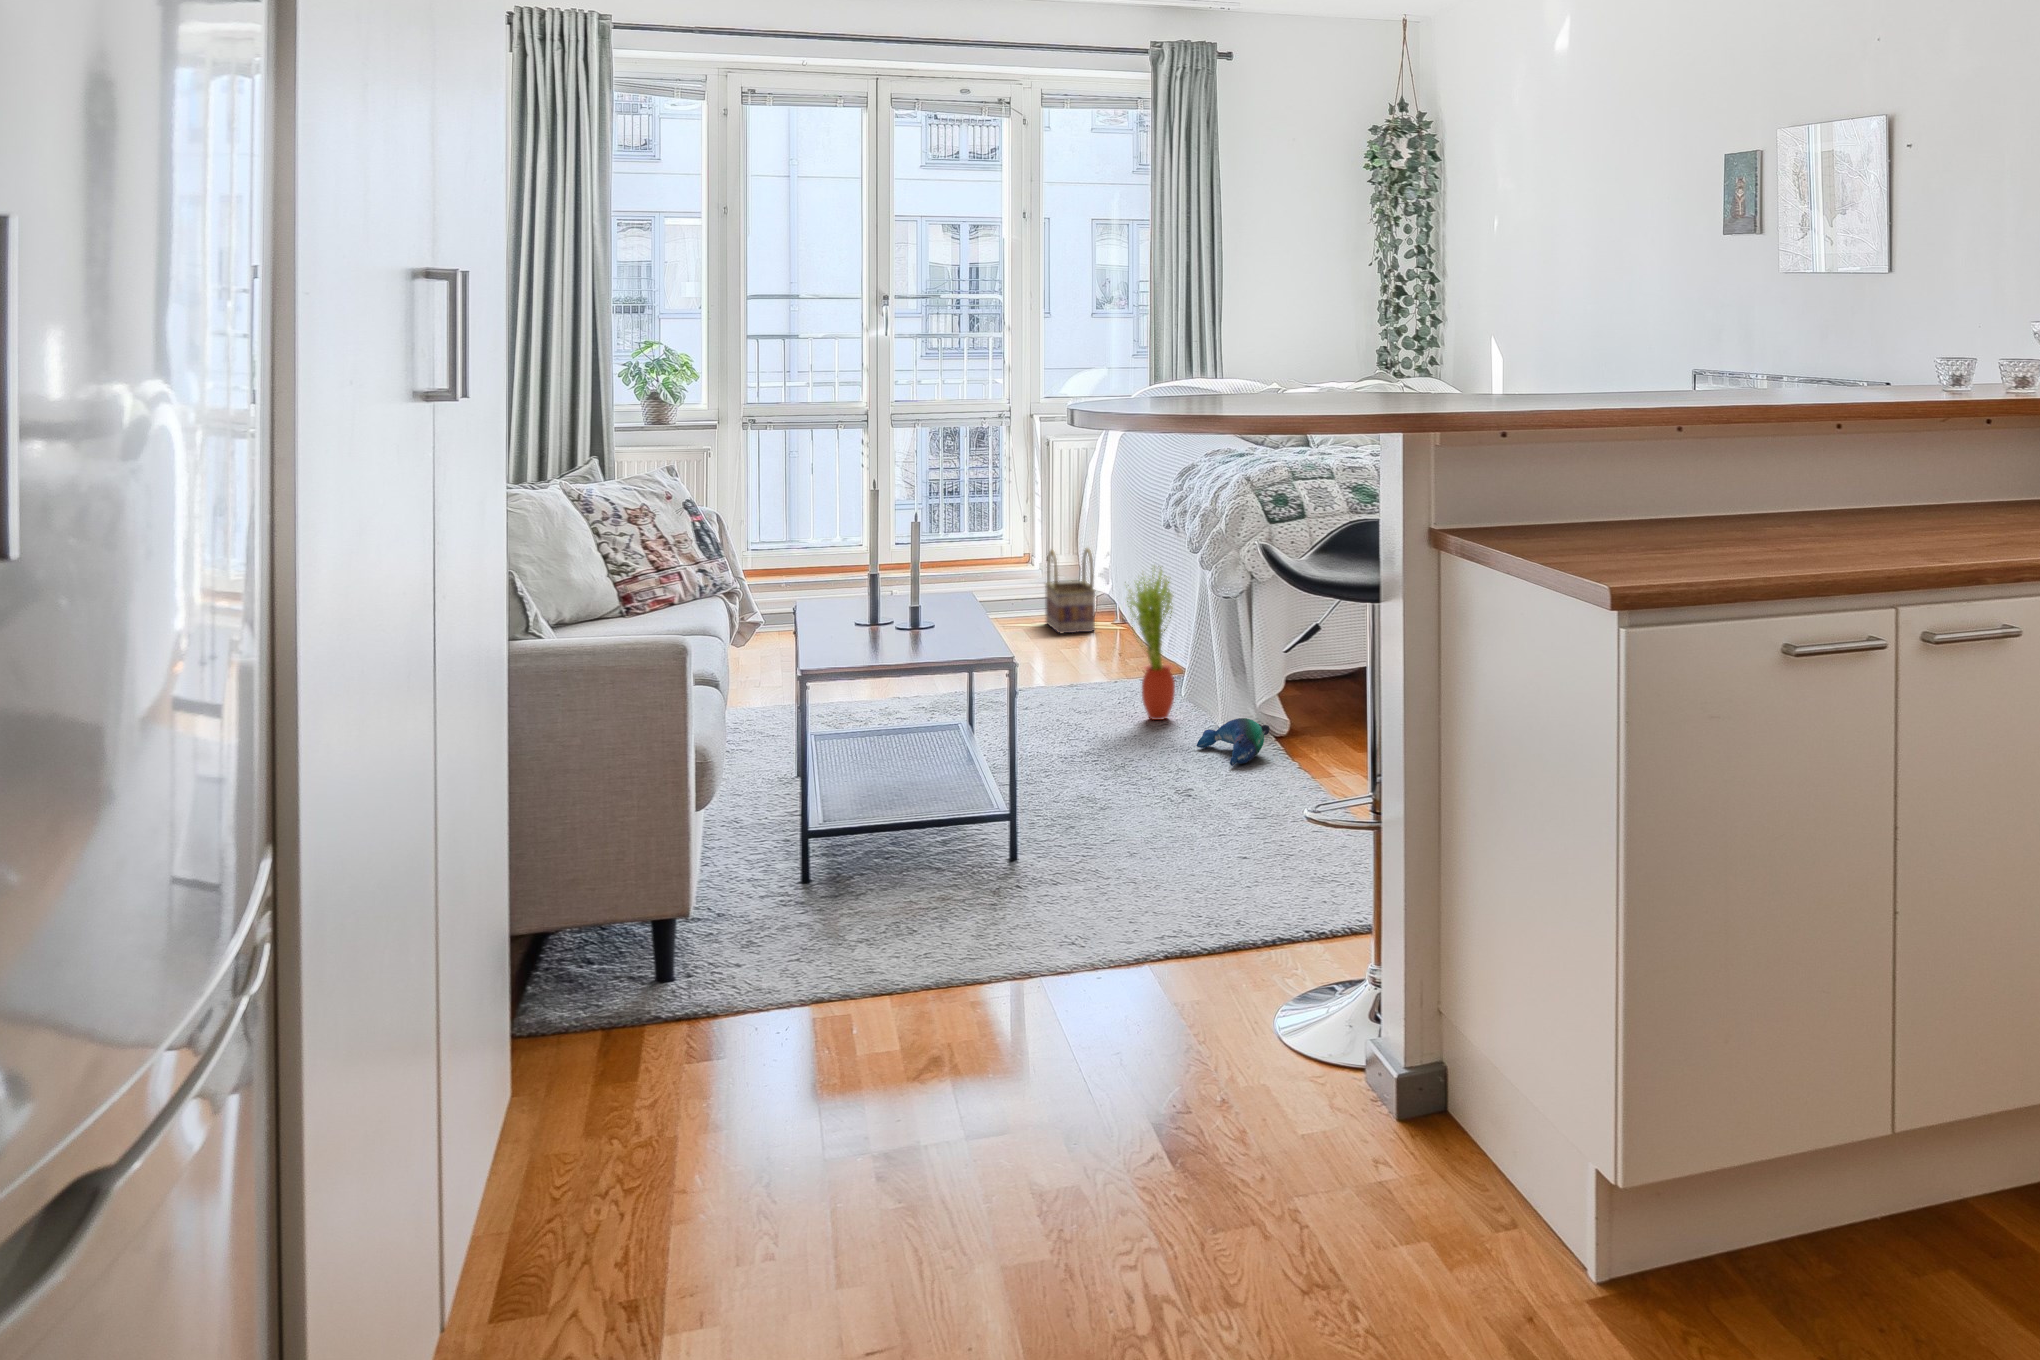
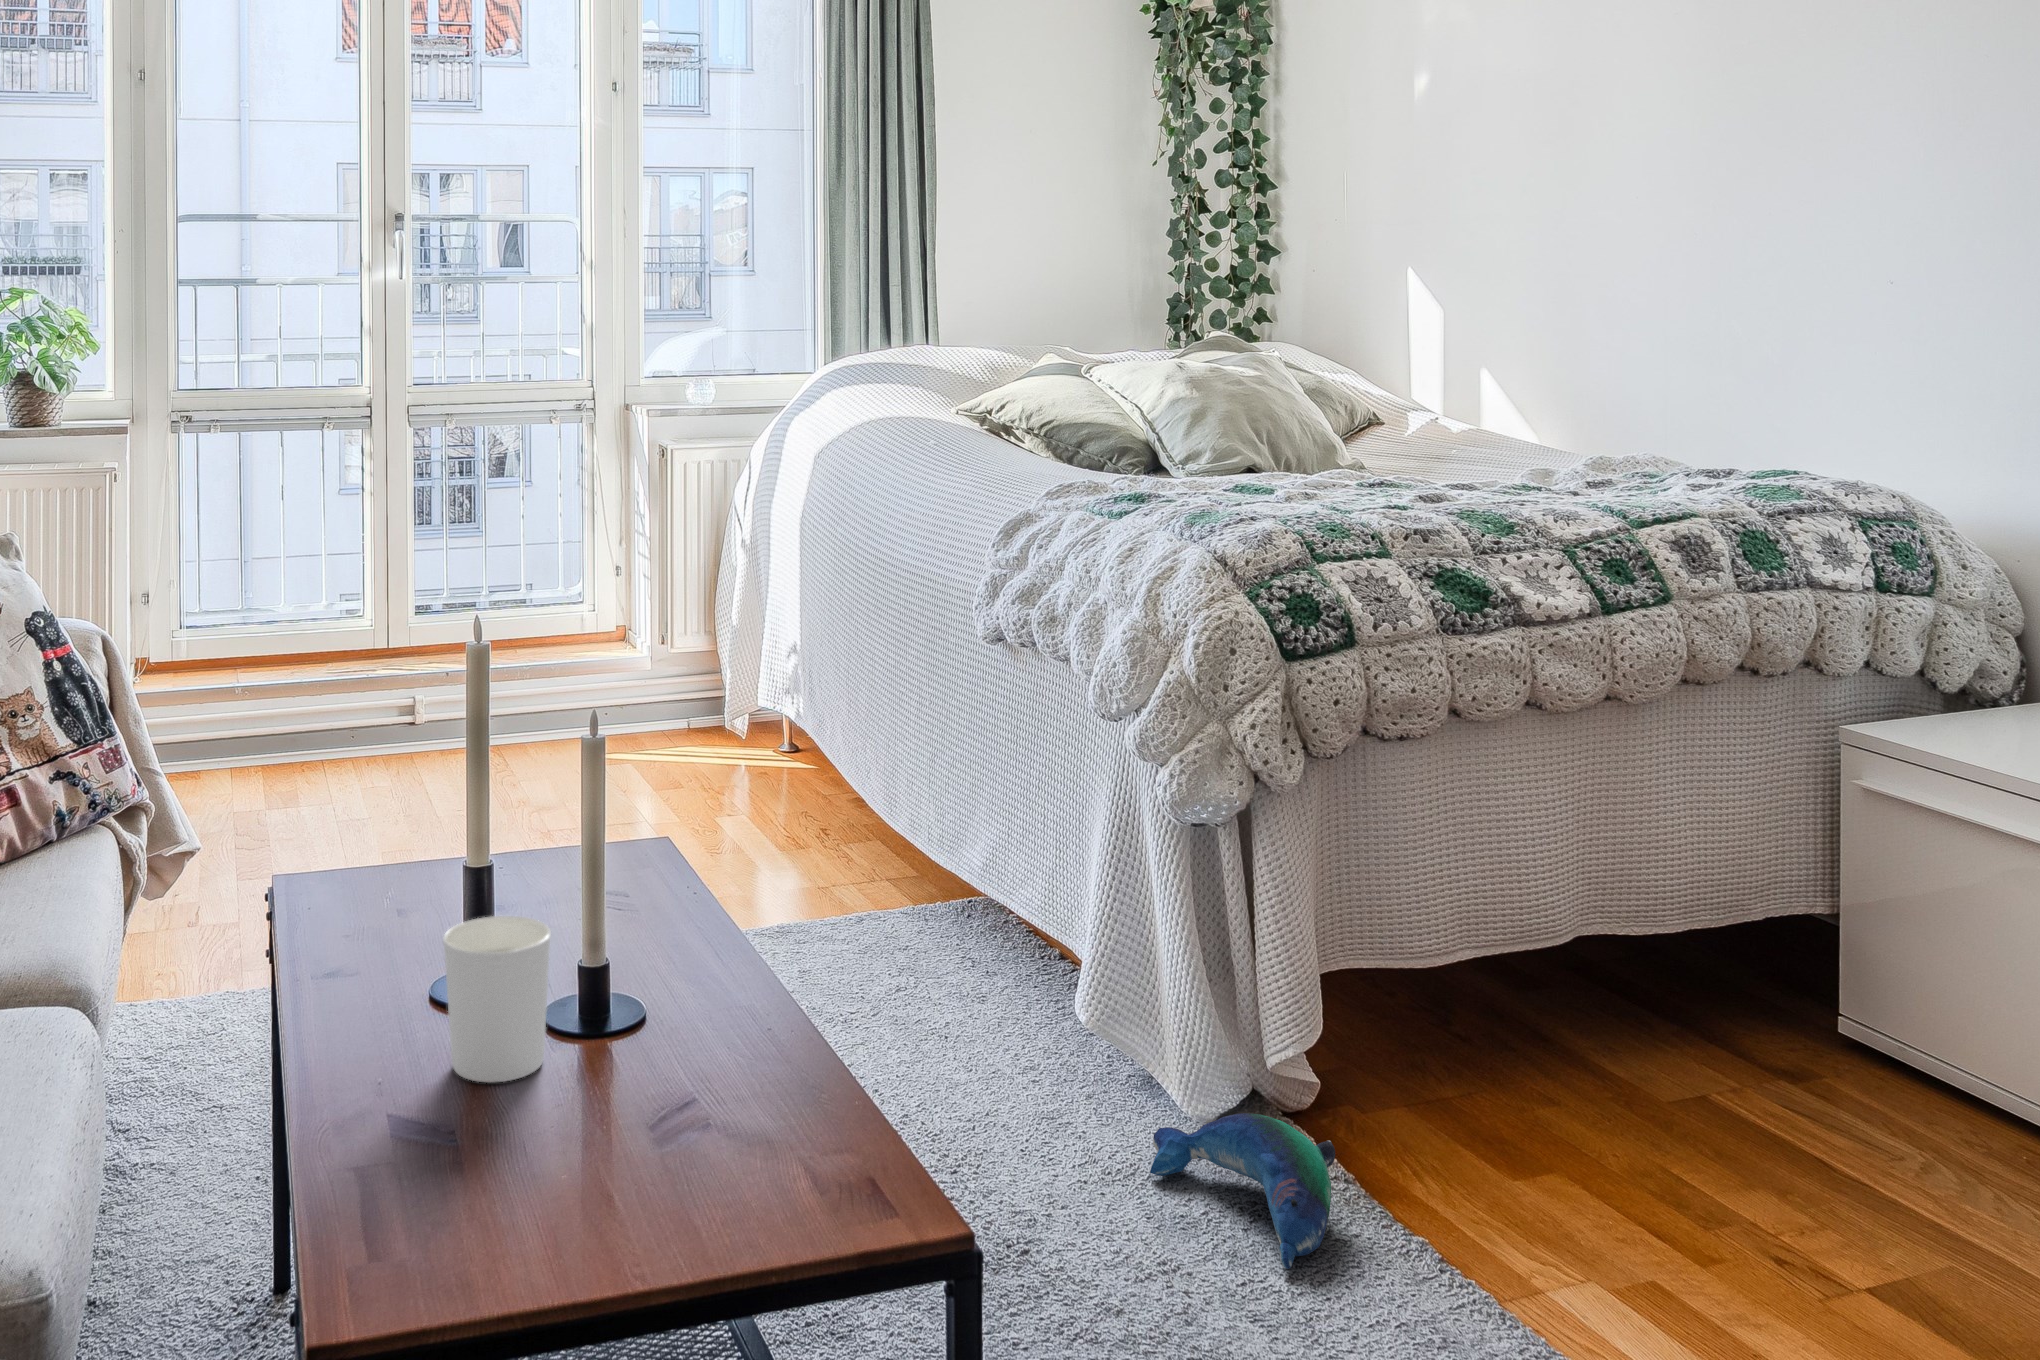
basket: present [1045,548,1095,633] -> none [660,625,753,774]
potted plant: present [1127,567,1175,720] -> none [925,725,1036,1054]
candle holder: none [863,593,905,648] -> present [443,916,551,1082]

